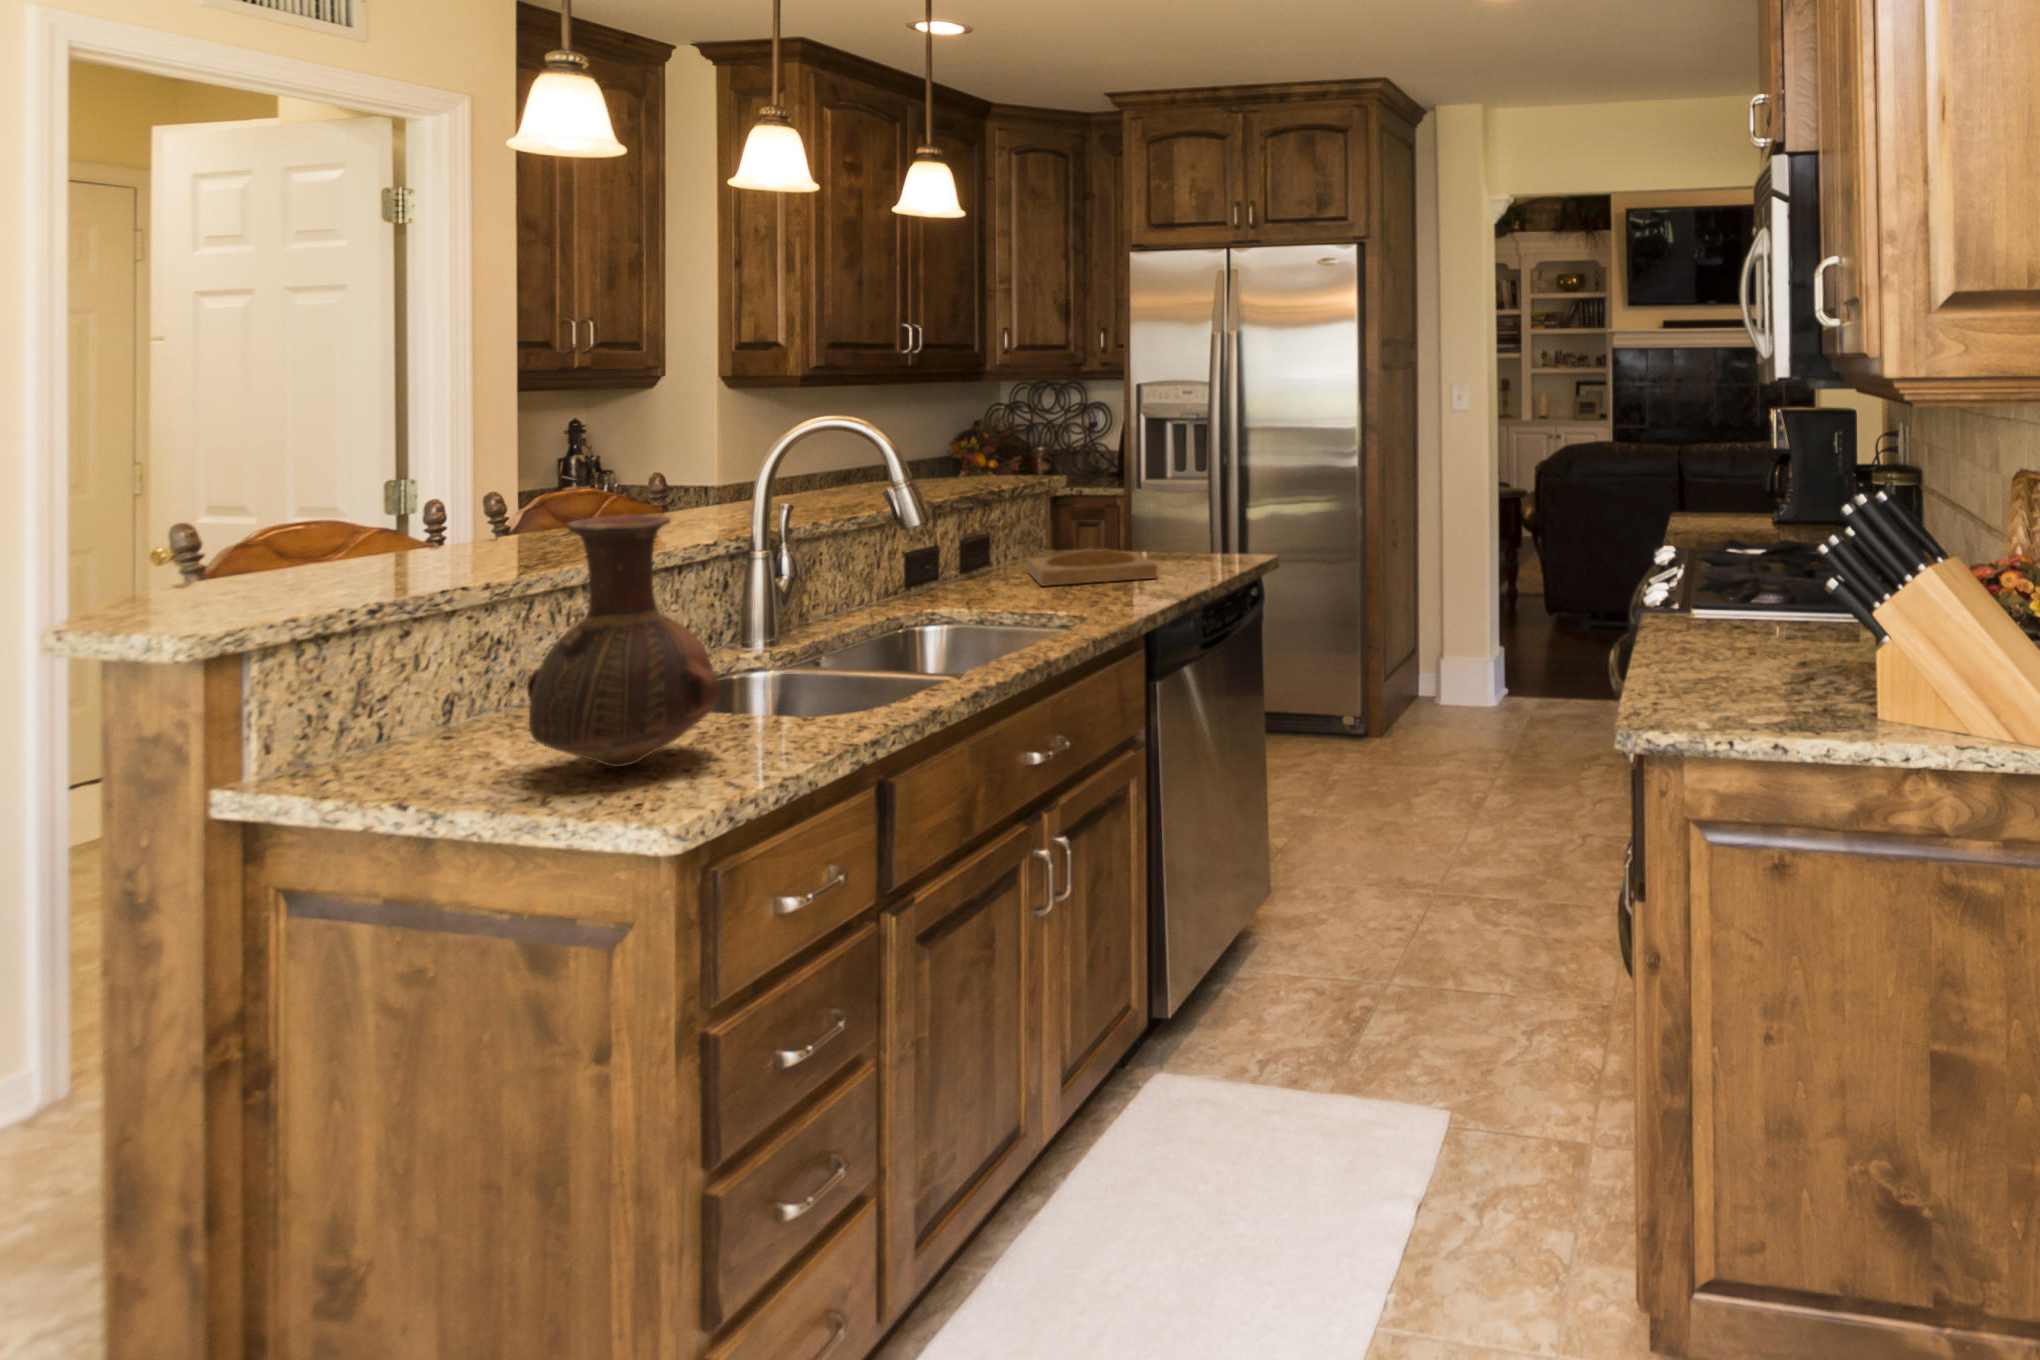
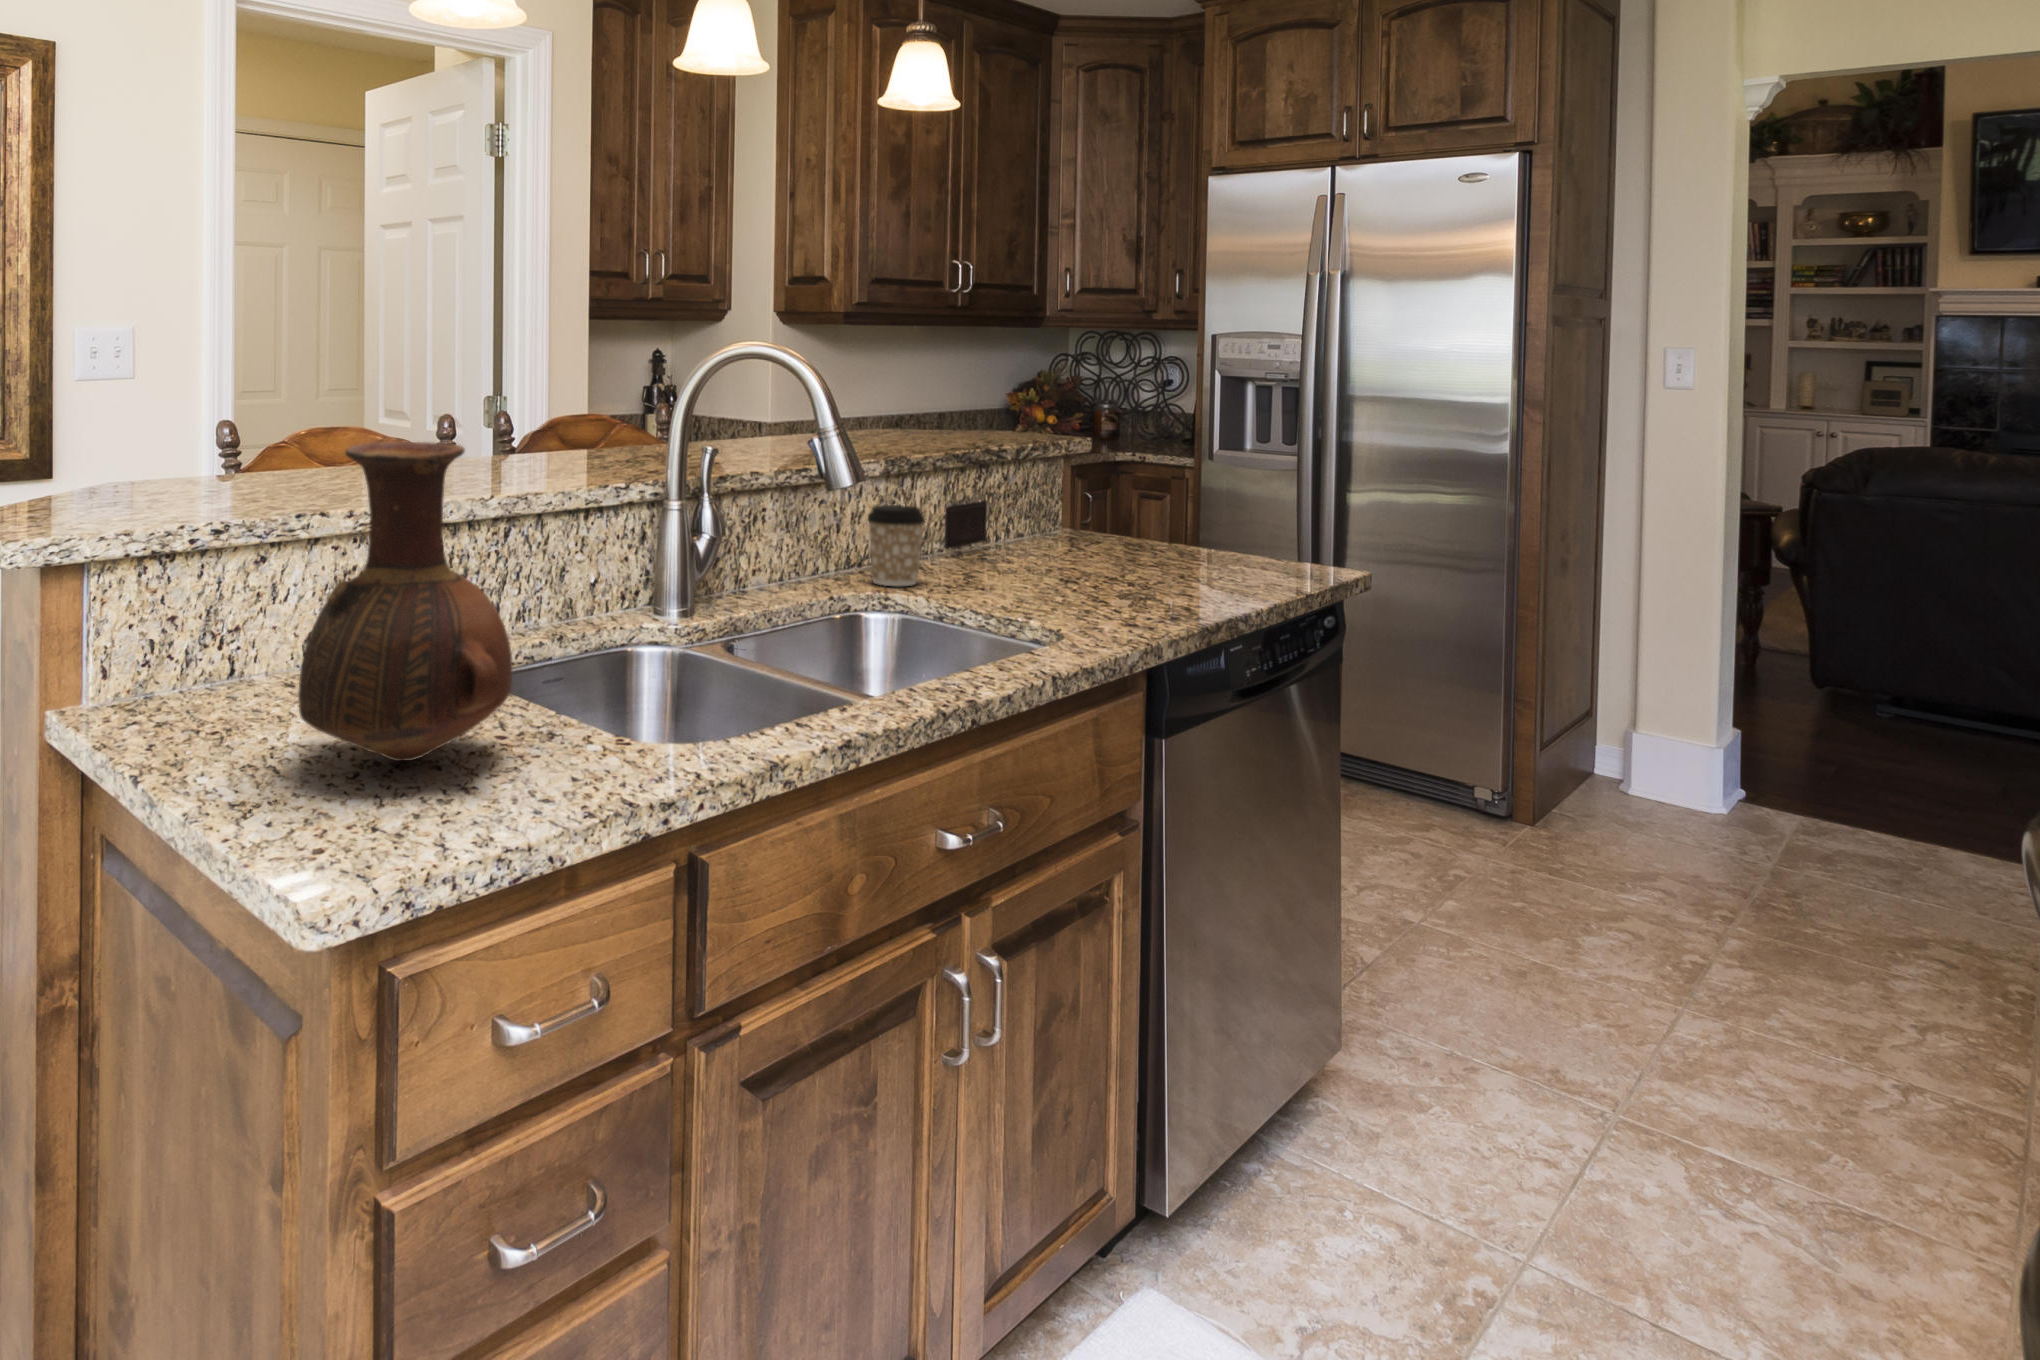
coffee cup: none [907,542,957,607] -> present [868,505,925,586]
tray: present [1027,549,1157,586] -> none [1028,534,1186,579]

